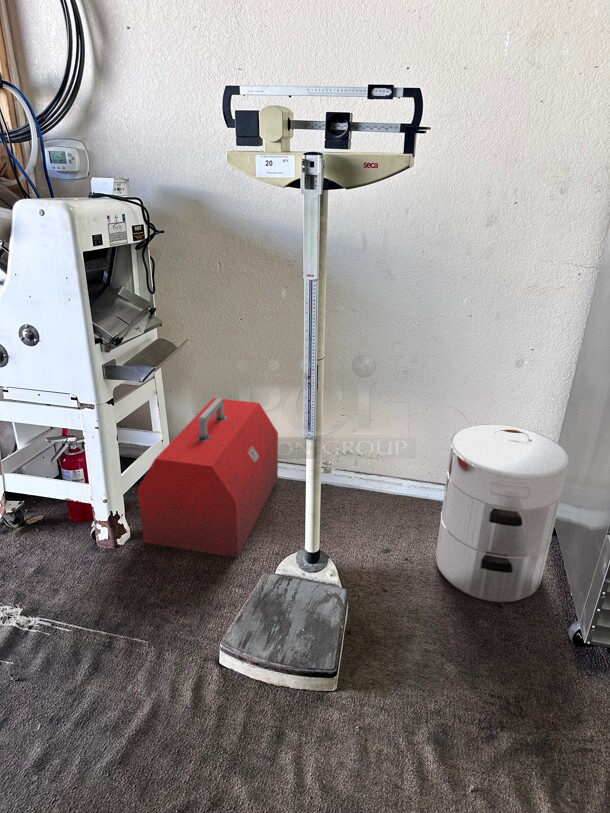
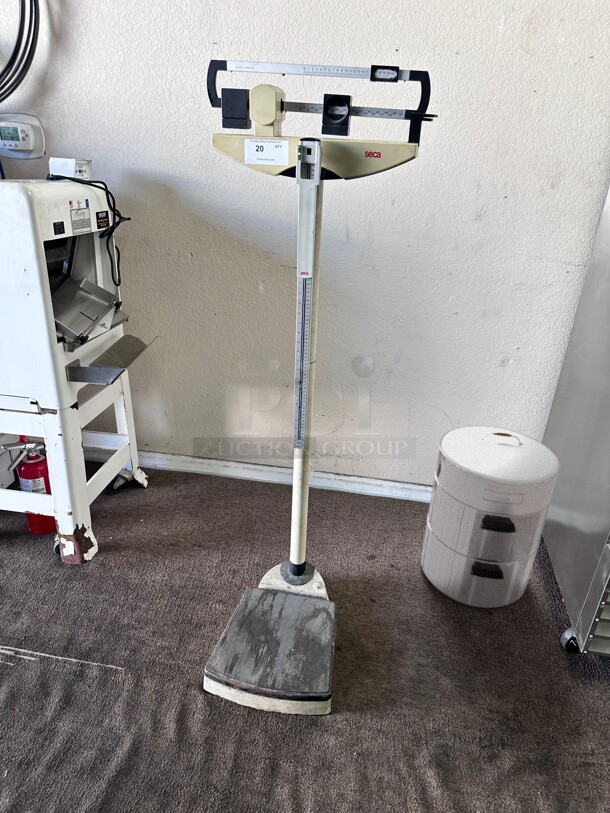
toolbox: present [138,398,278,558] -> none [106,398,253,569]

